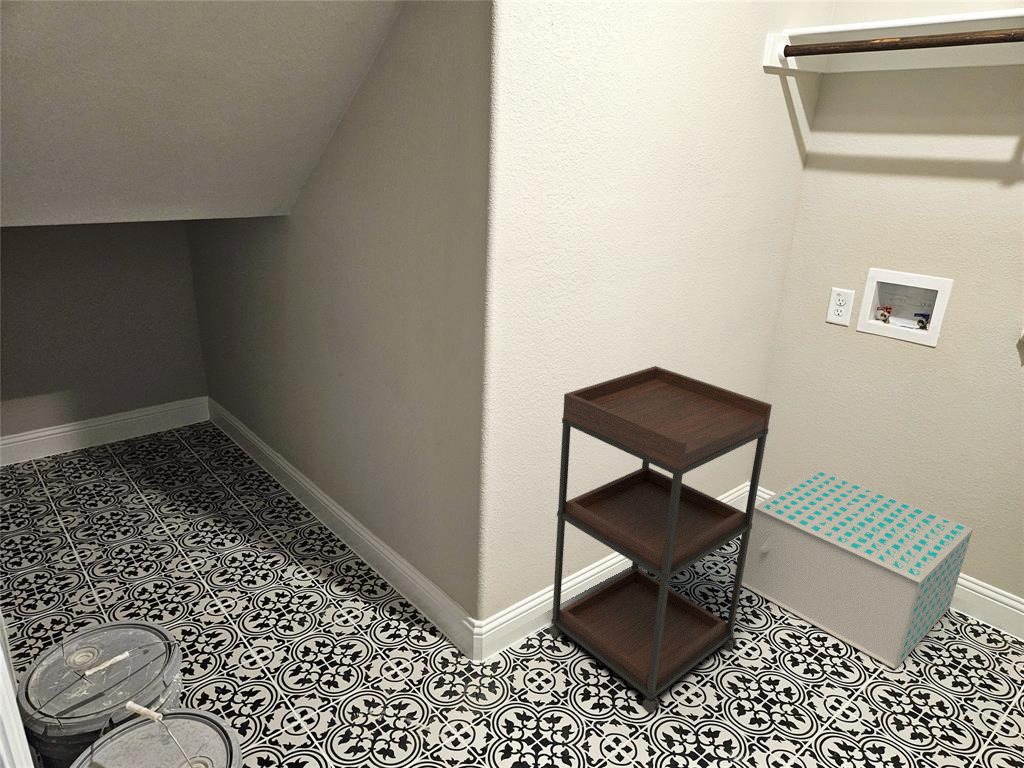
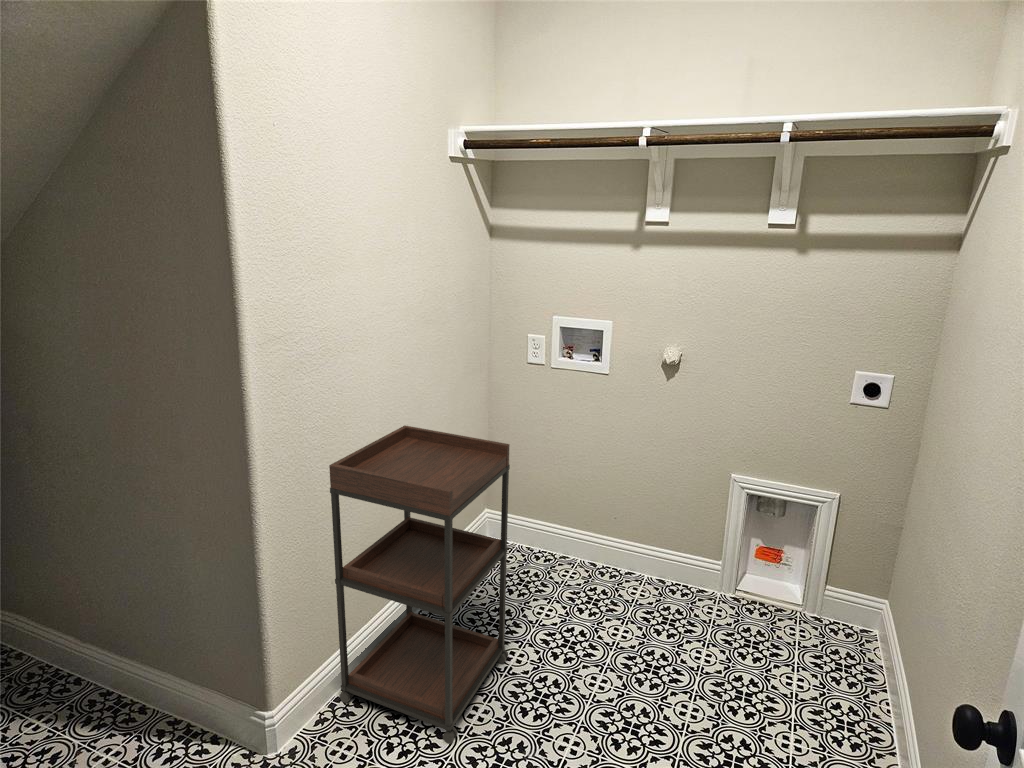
storage box: present [741,469,973,669] -> none [499,489,656,637]

